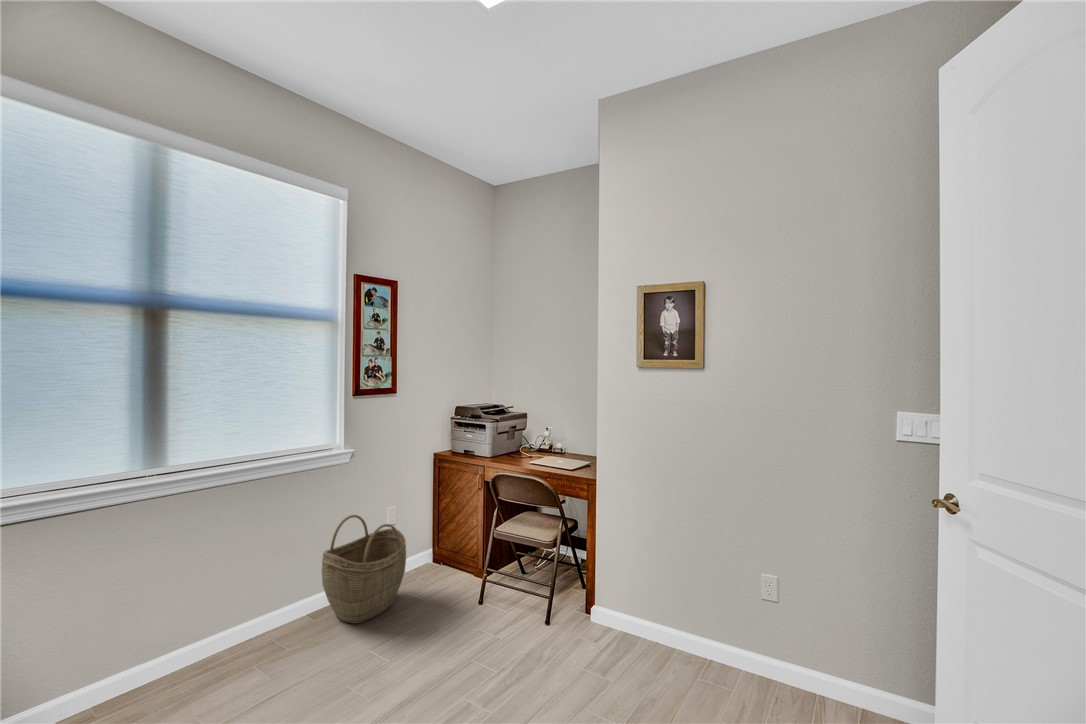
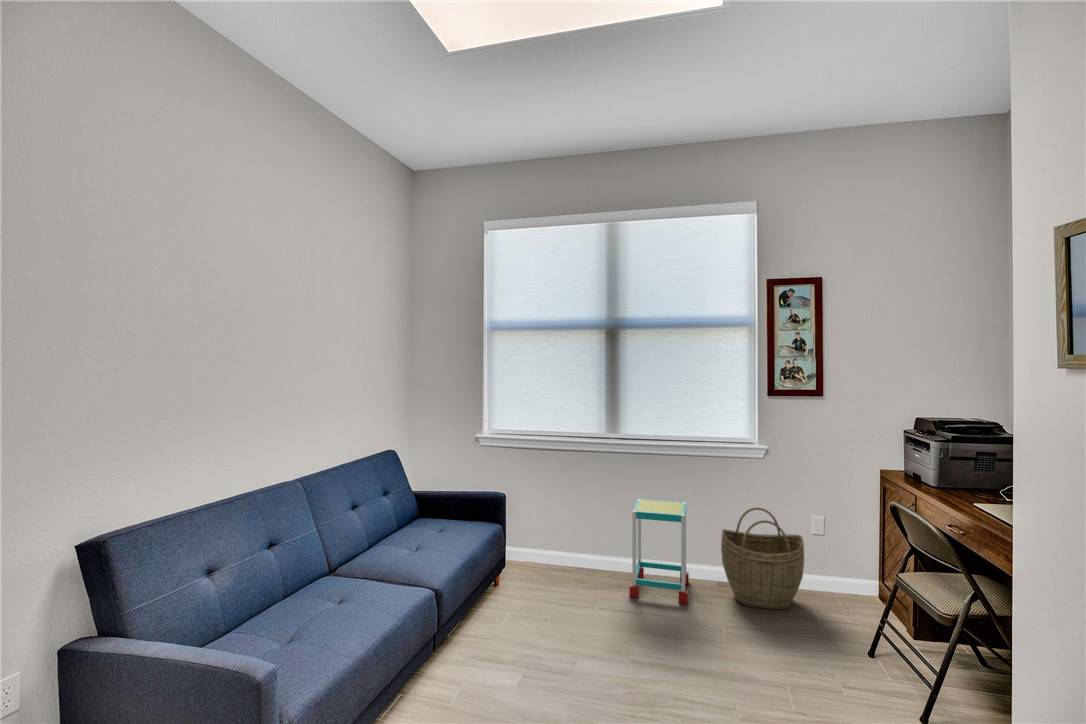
side table: none [201,539,315,702] -> present [630,499,689,604]

